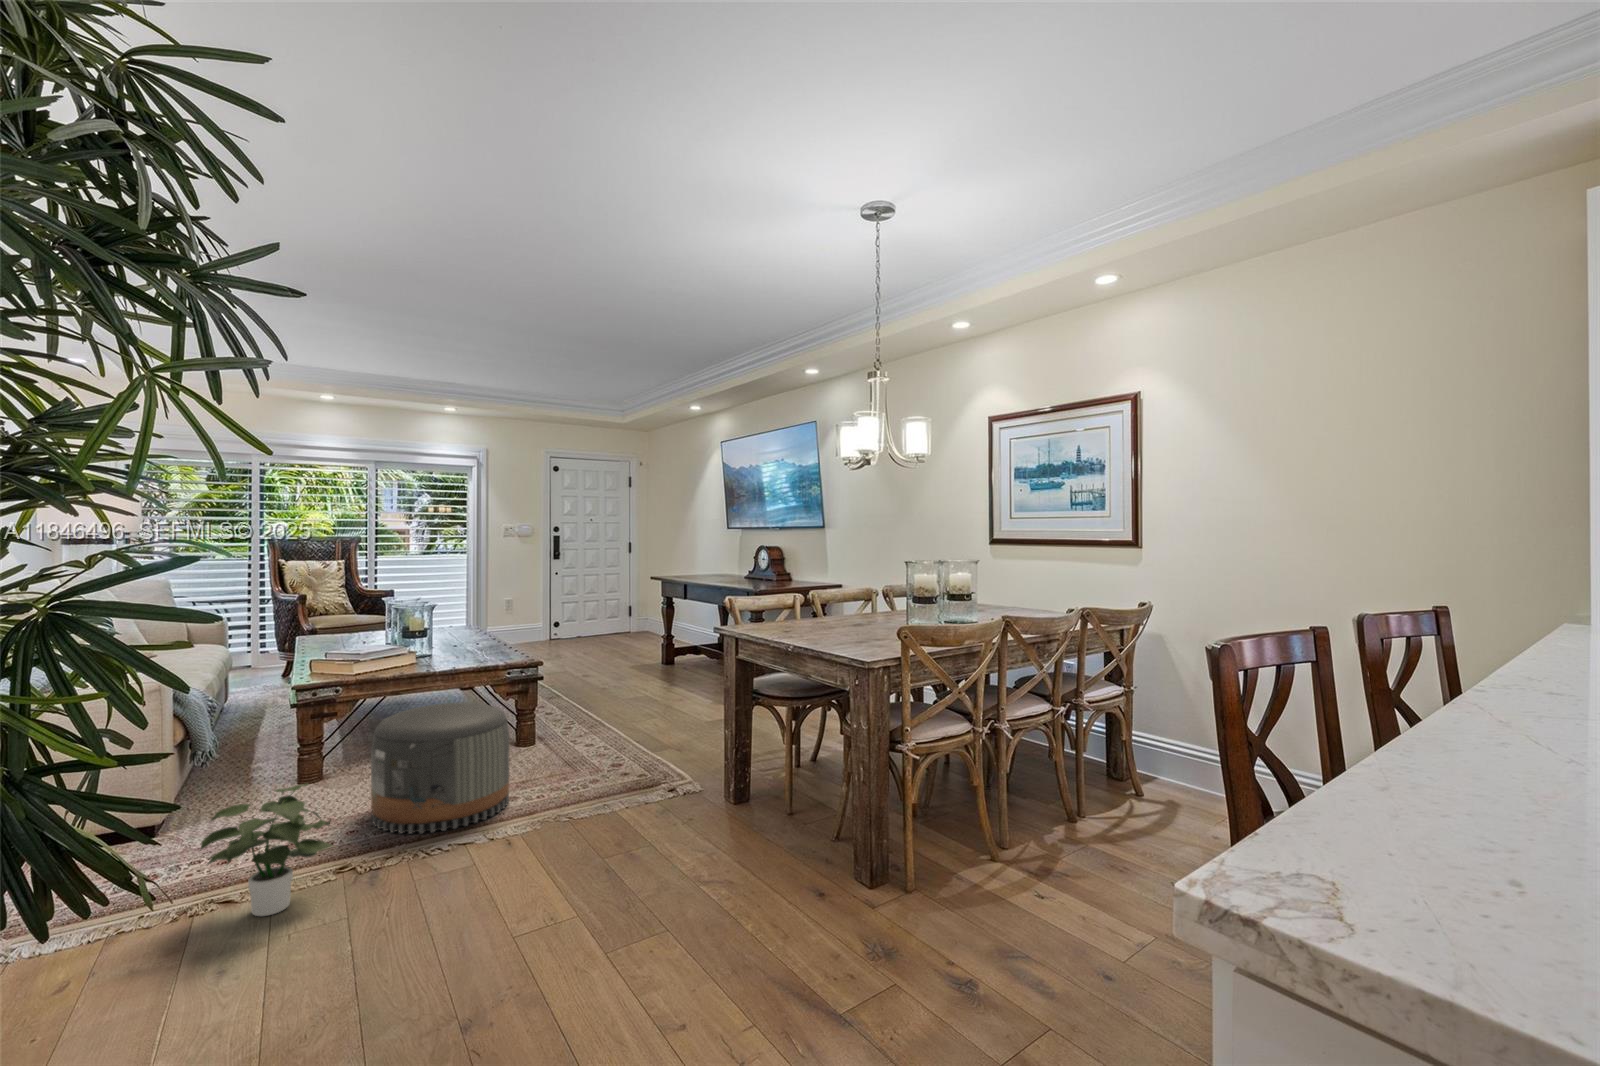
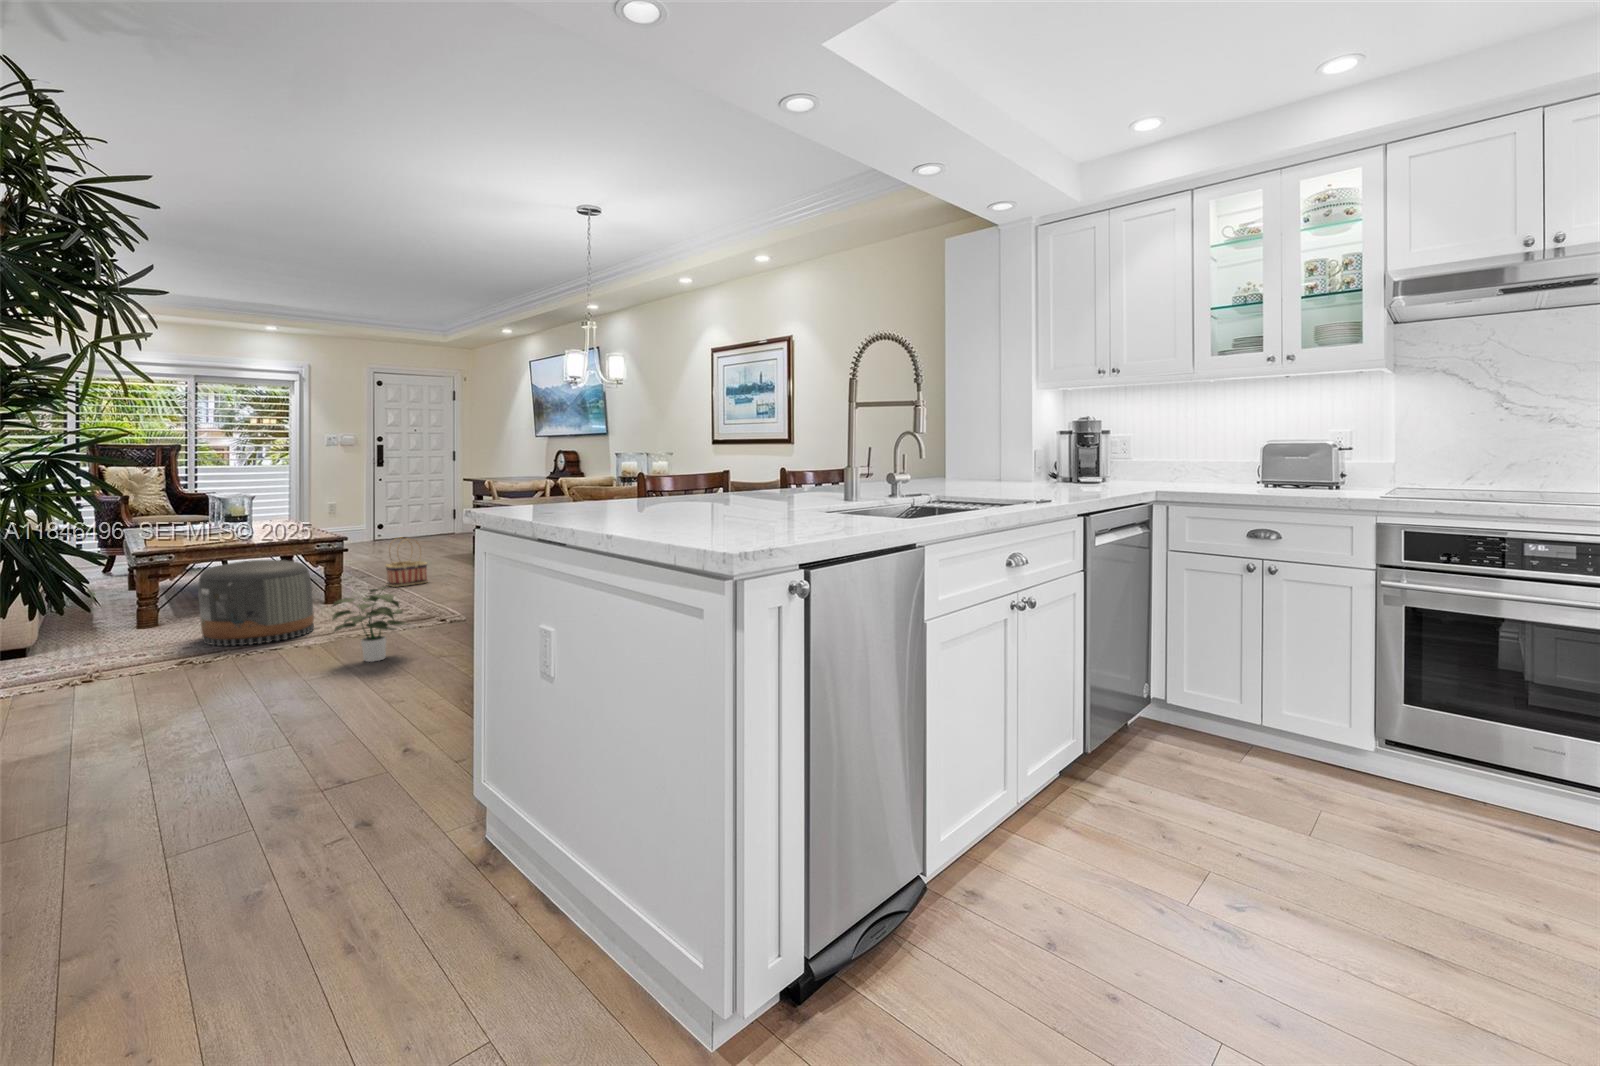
basket: none [579,654,626,717] -> present [386,539,427,587]
potted plant: present [201,784,335,916] -> present [333,587,406,662]

